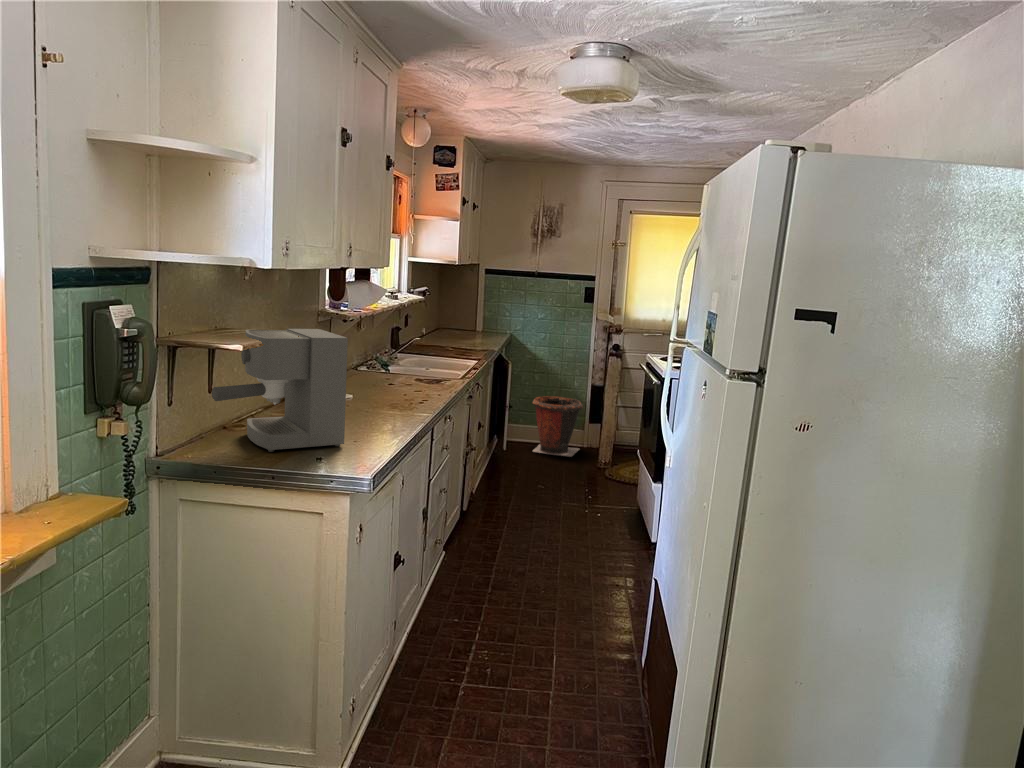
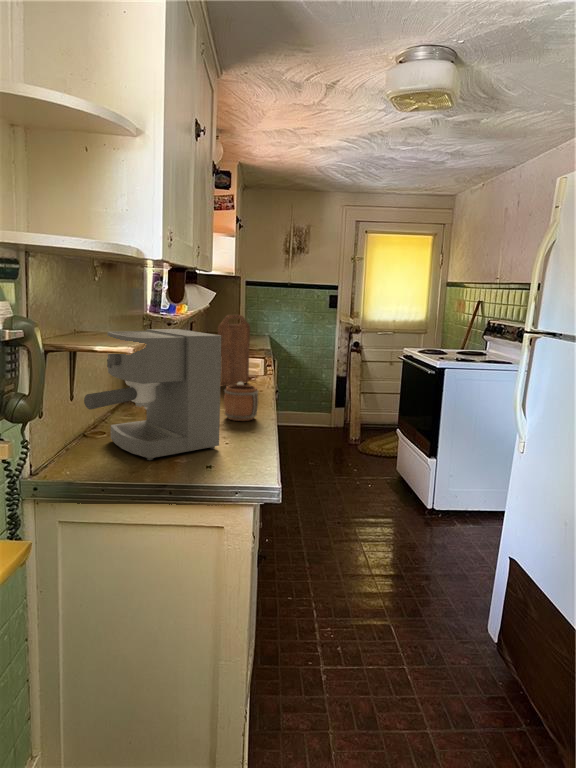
cutting board: none [395,313,437,389] -> present [218,315,250,386]
mug: none [374,385,410,424] -> present [224,382,258,421]
waste bin: present [533,396,583,457] -> none [292,386,333,435]

